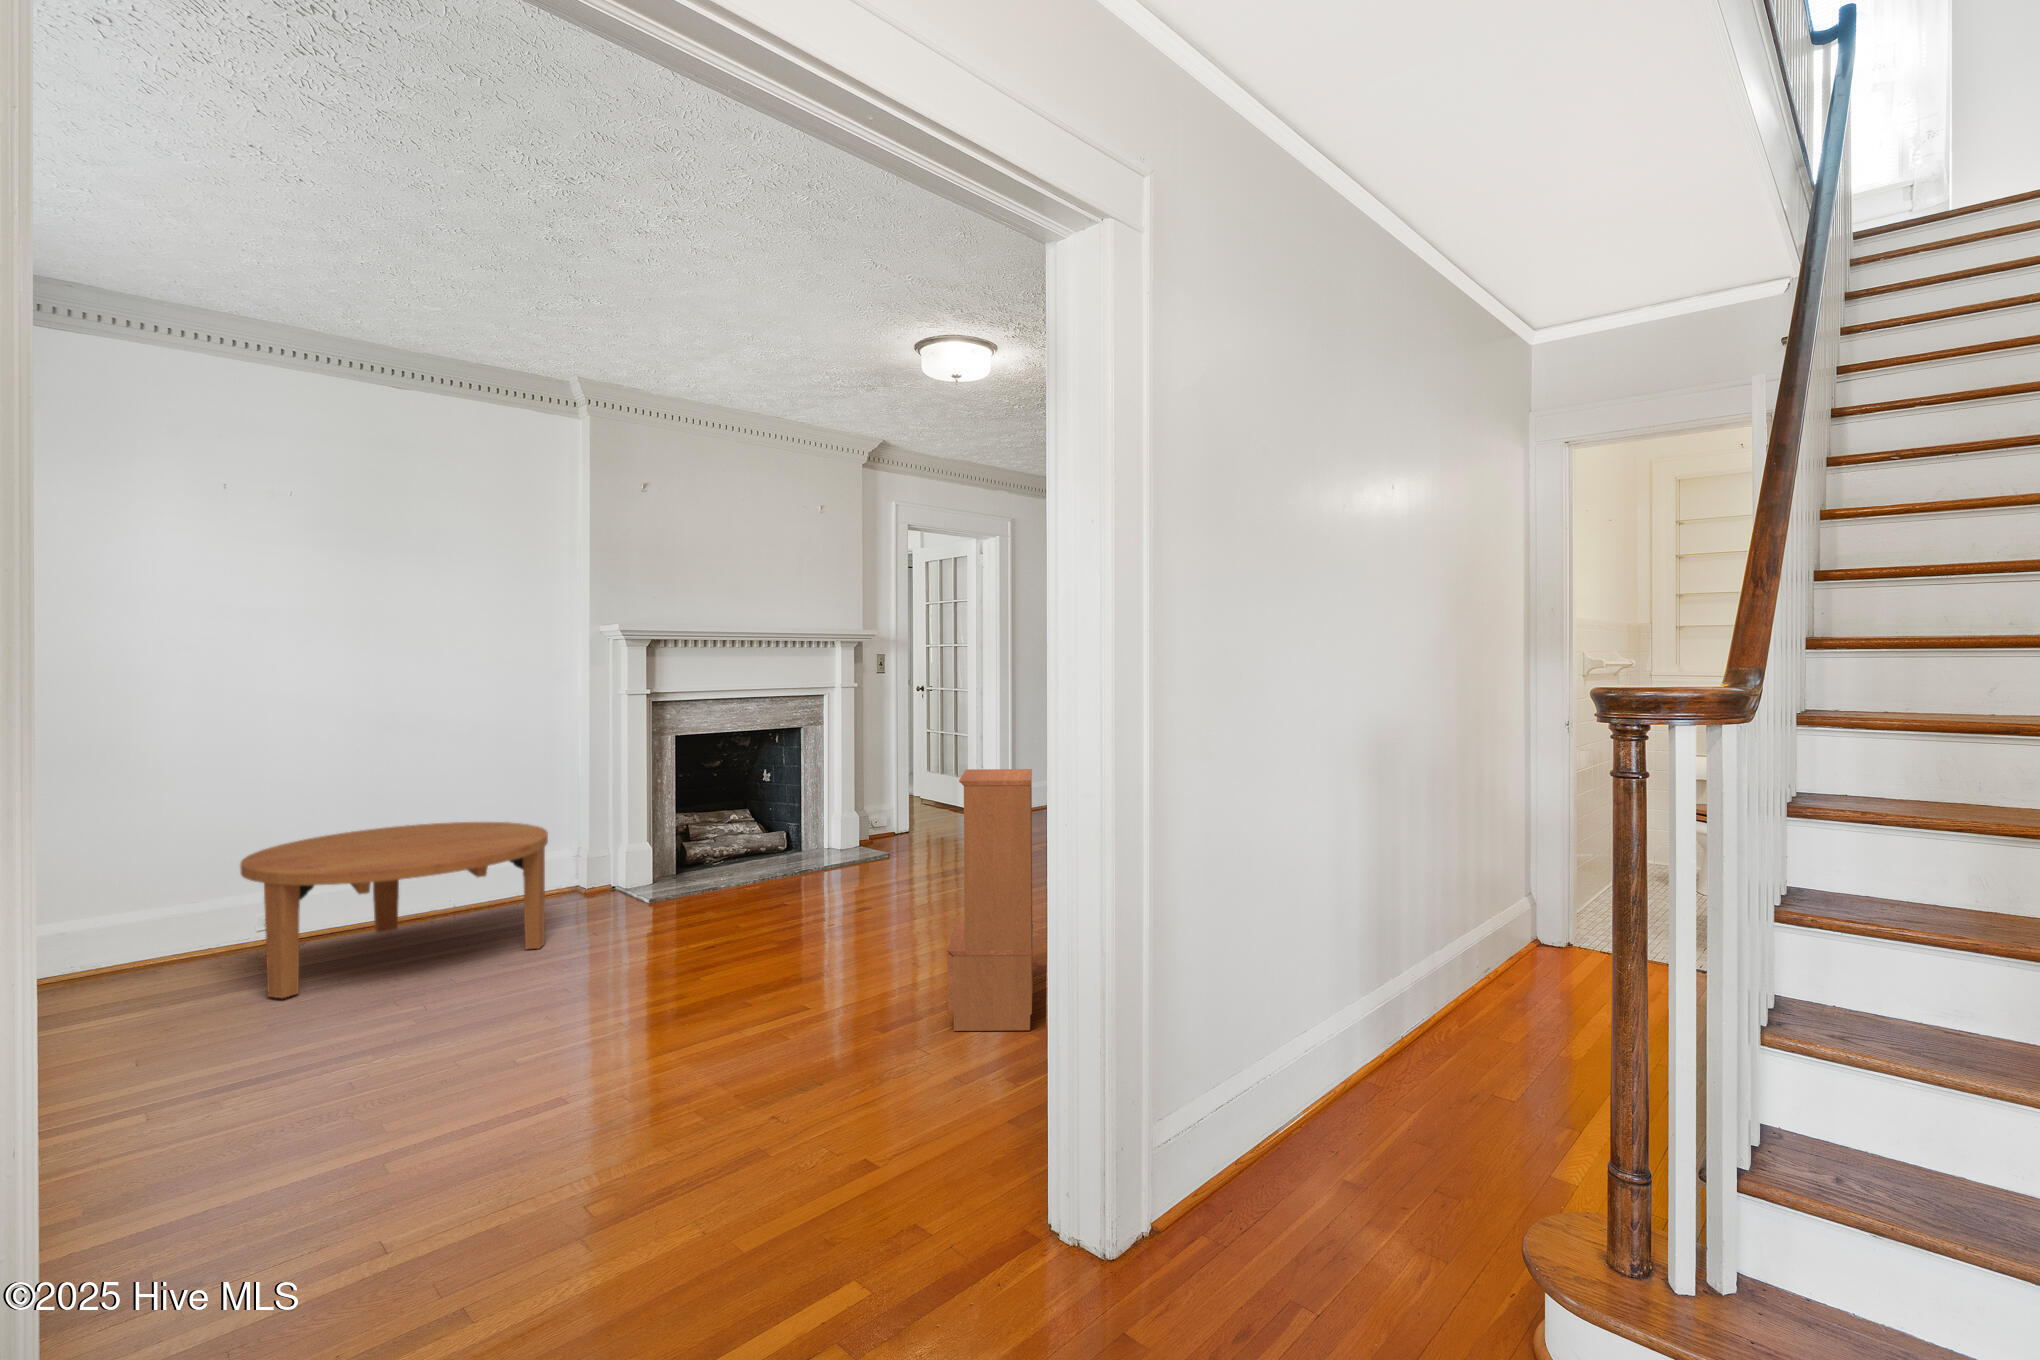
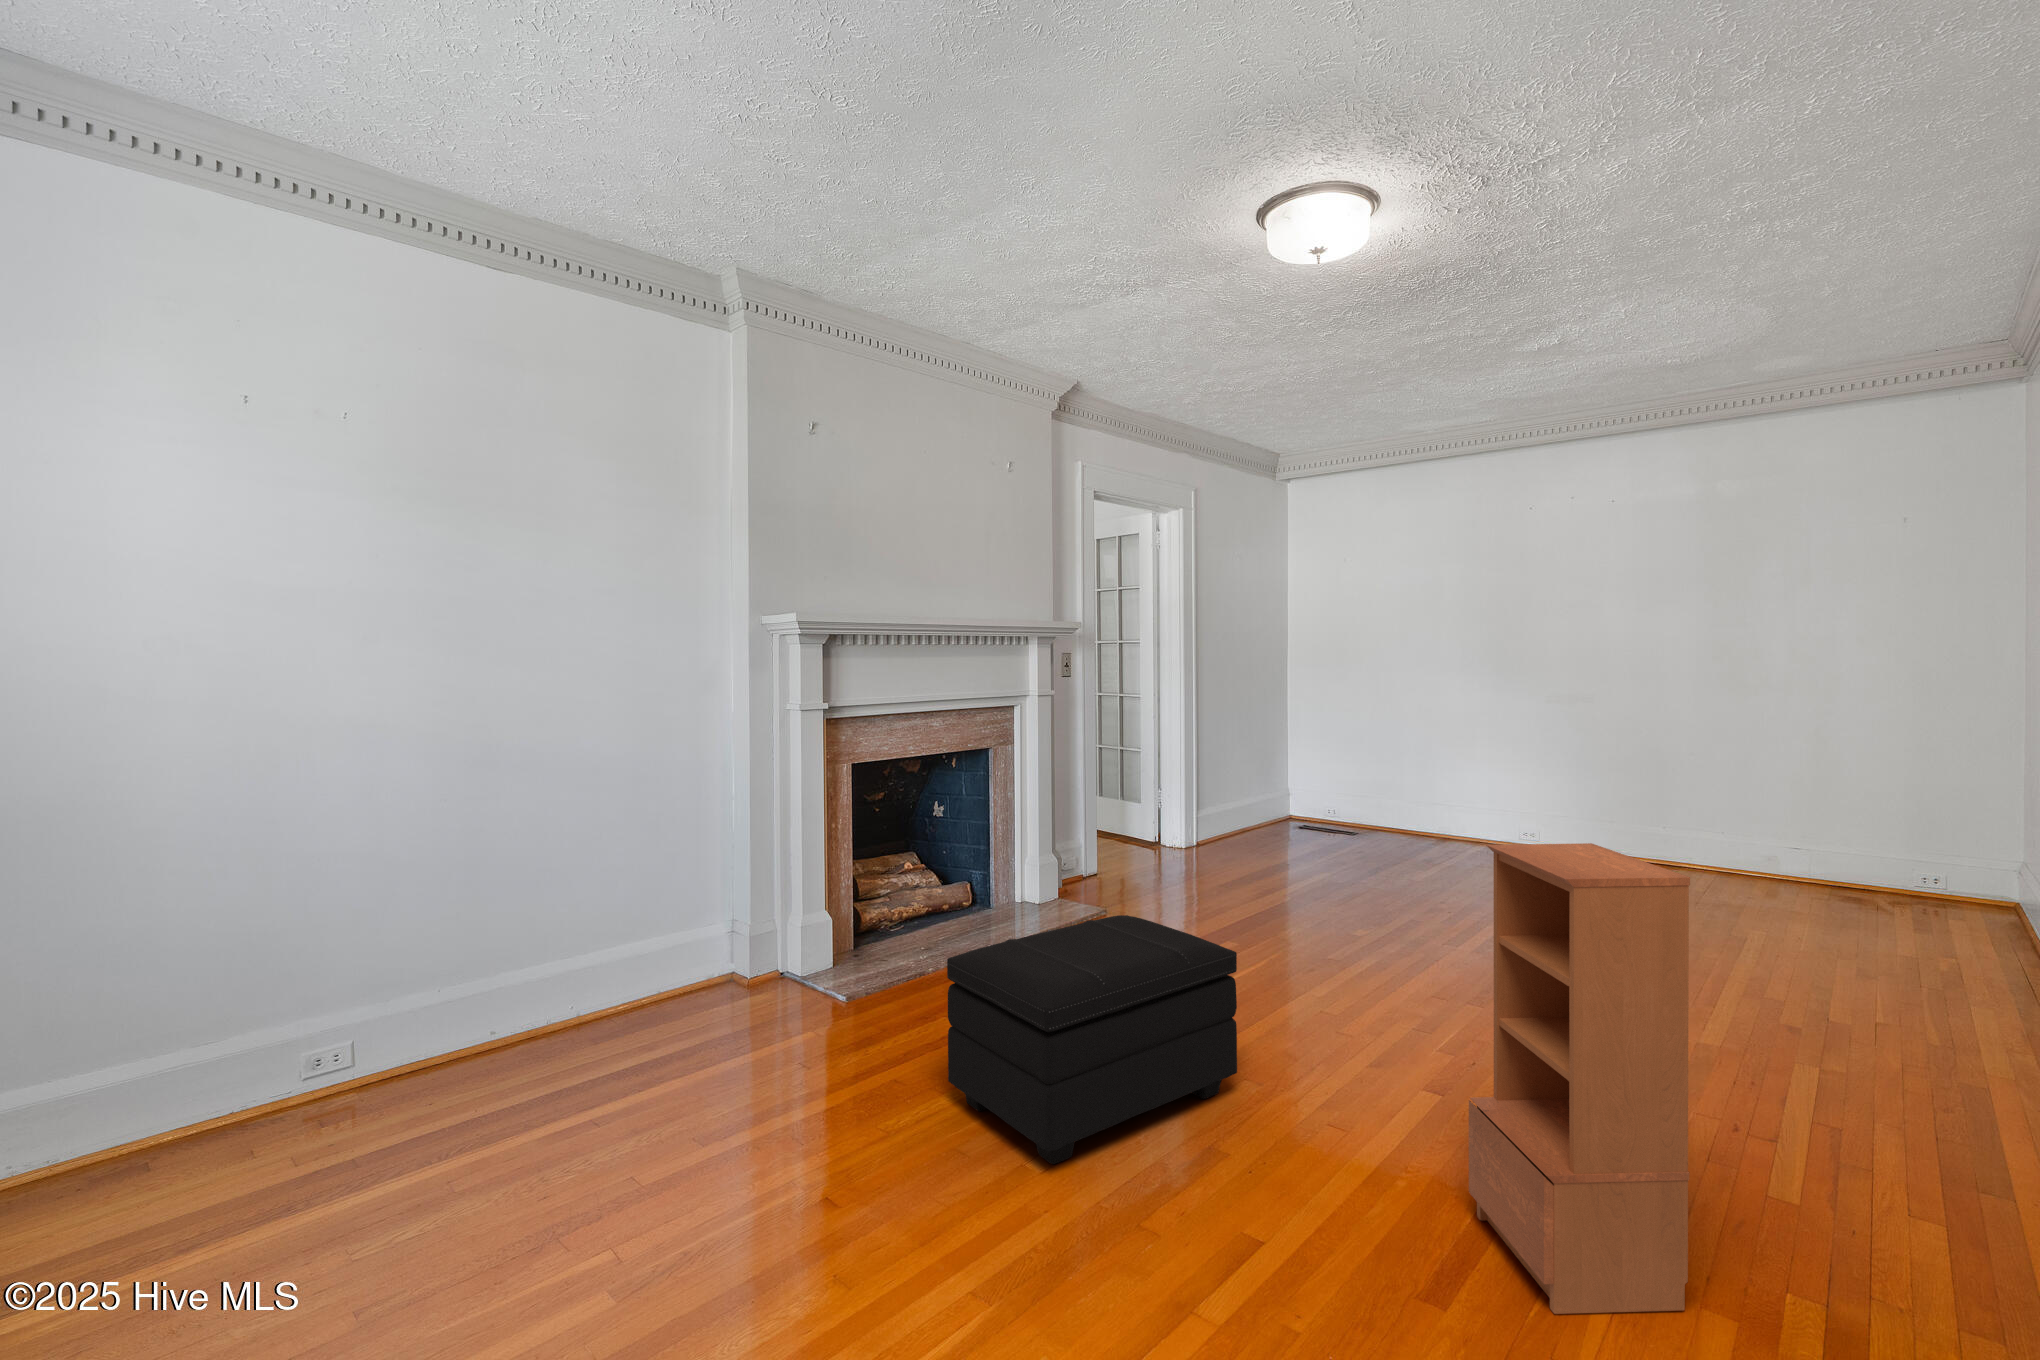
coffee table: present [240,822,548,998] -> none [279,898,736,1238]
footstool: none [680,835,875,975] -> present [947,915,1237,1164]

